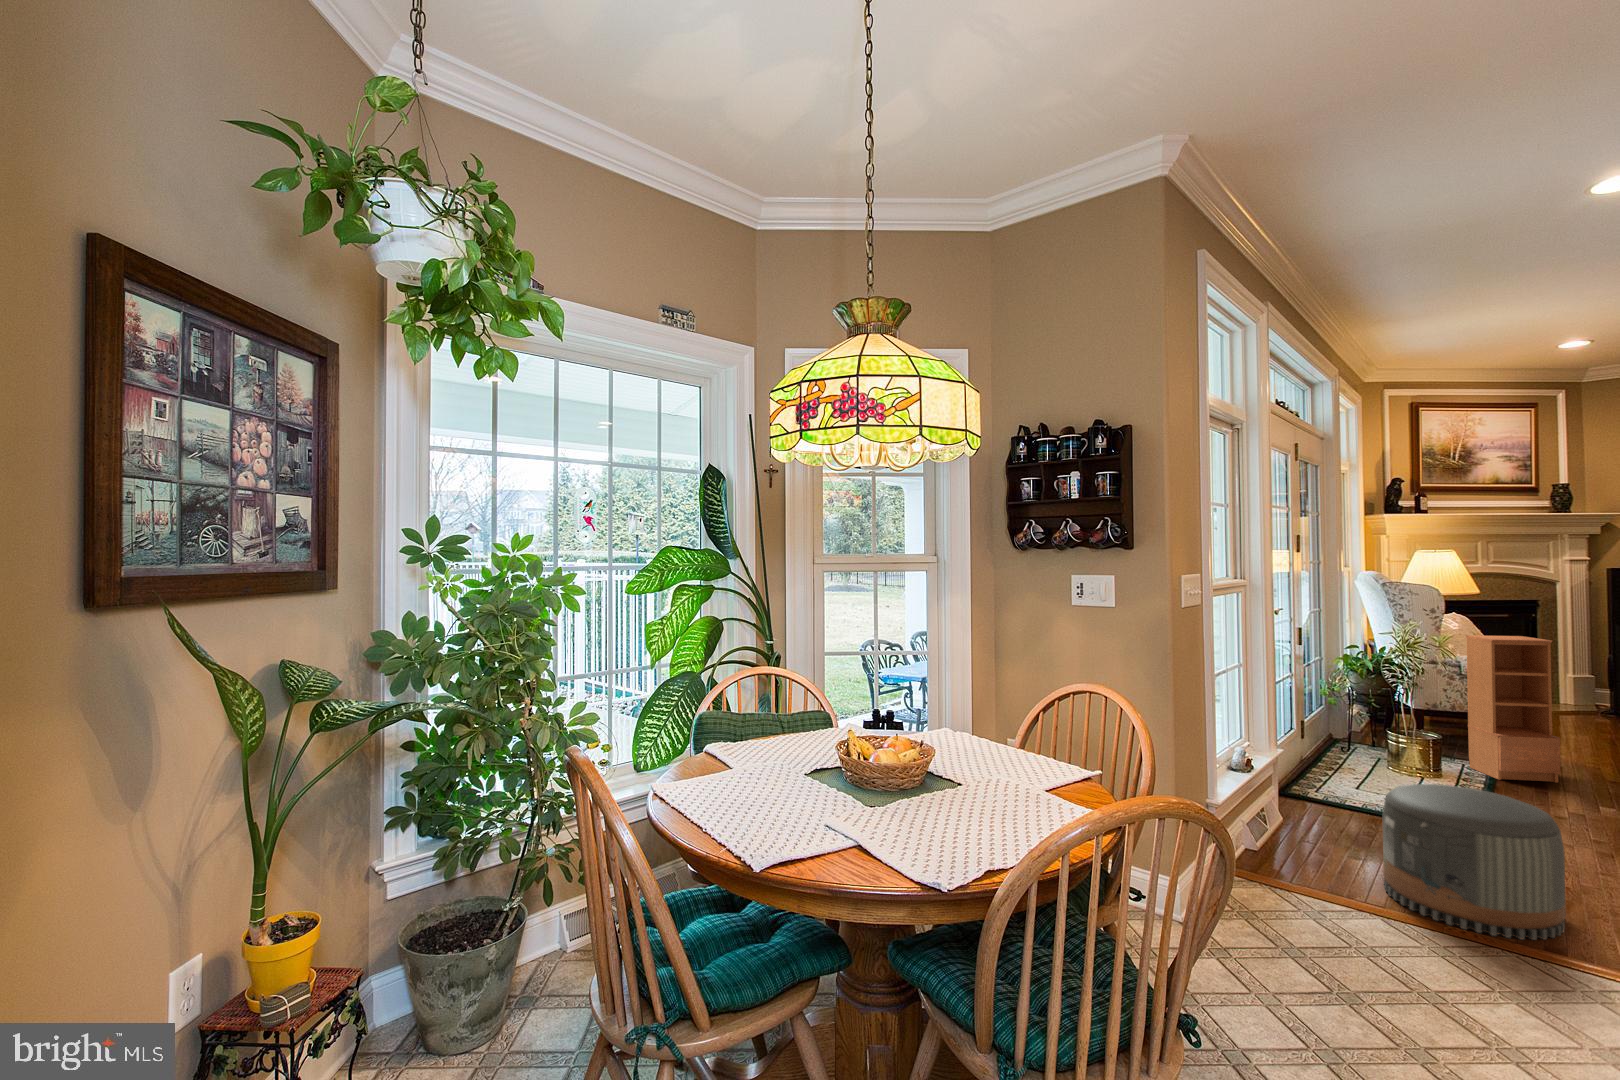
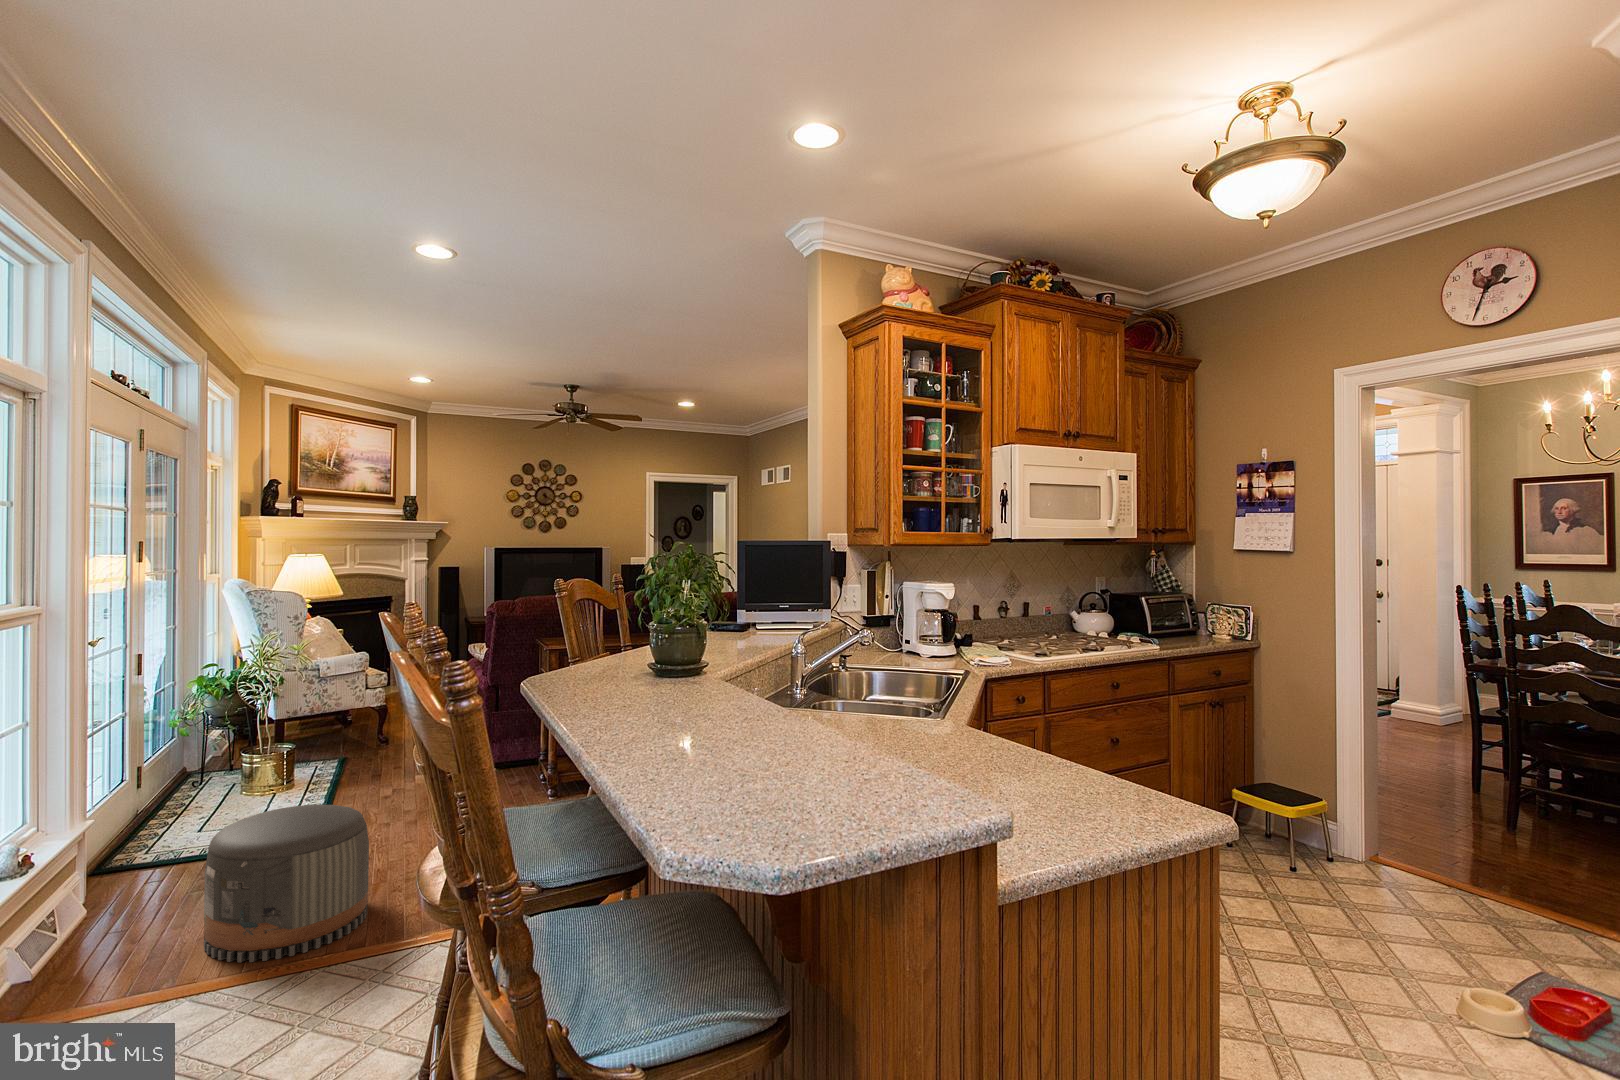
bookcase: present [1466,635,1560,783] -> none [321,637,392,775]

